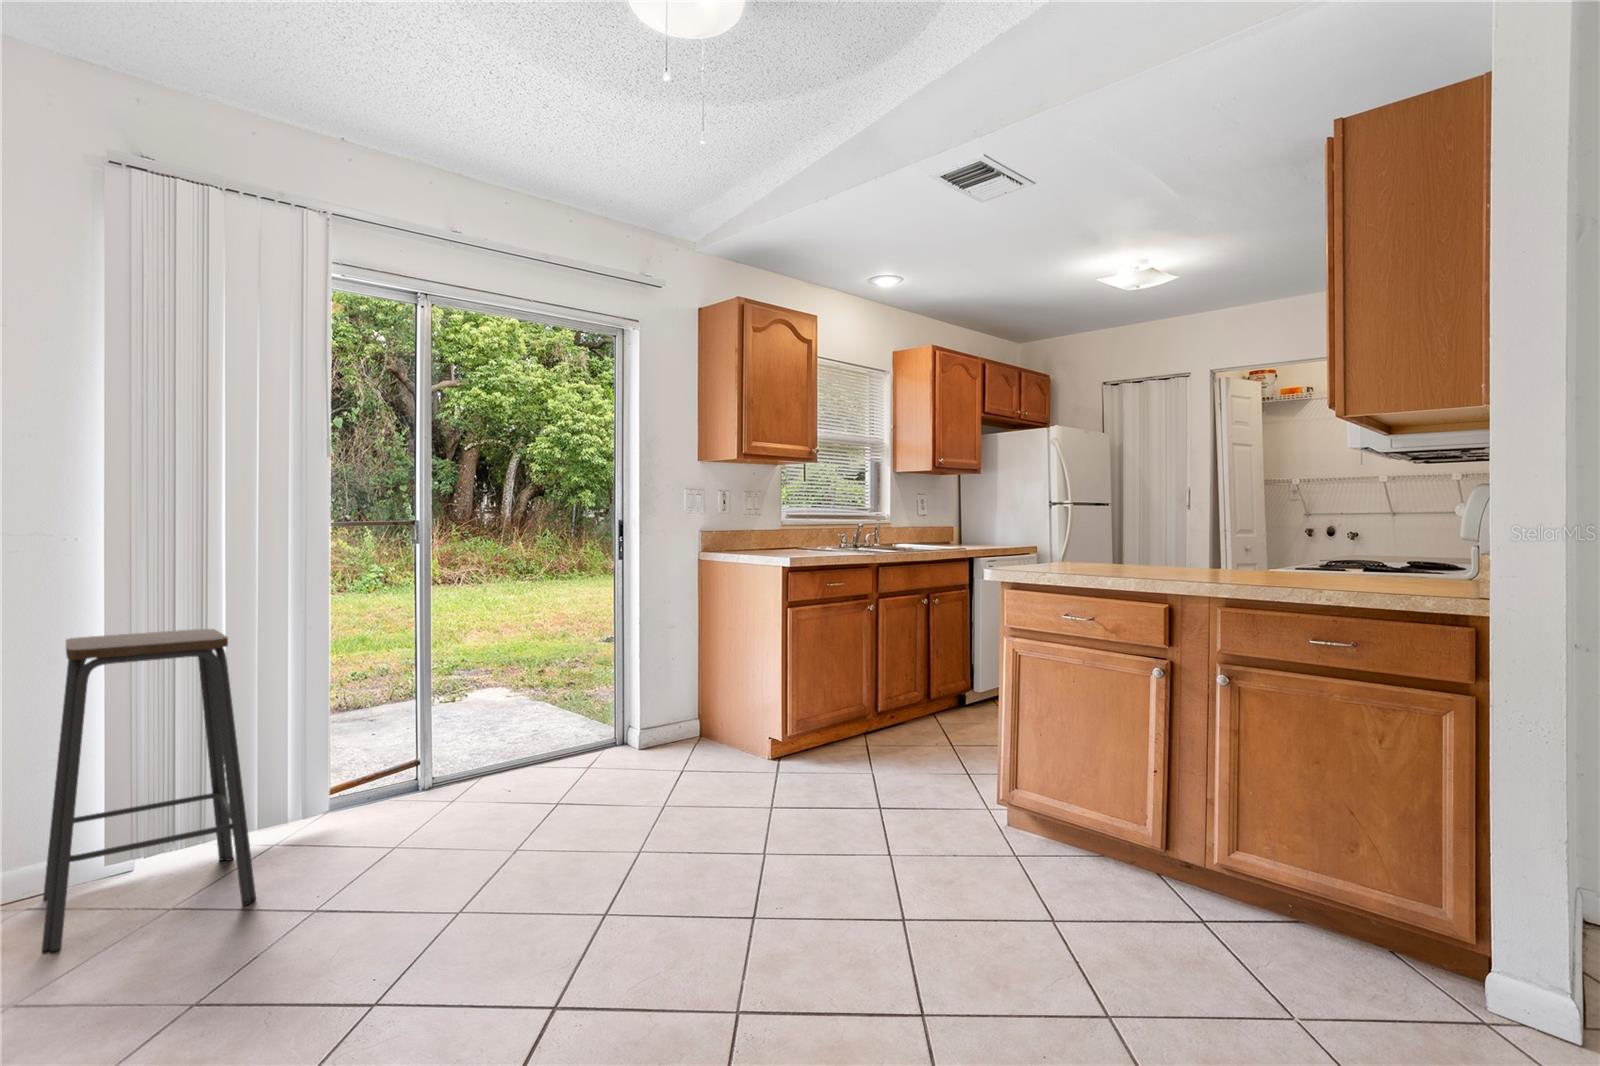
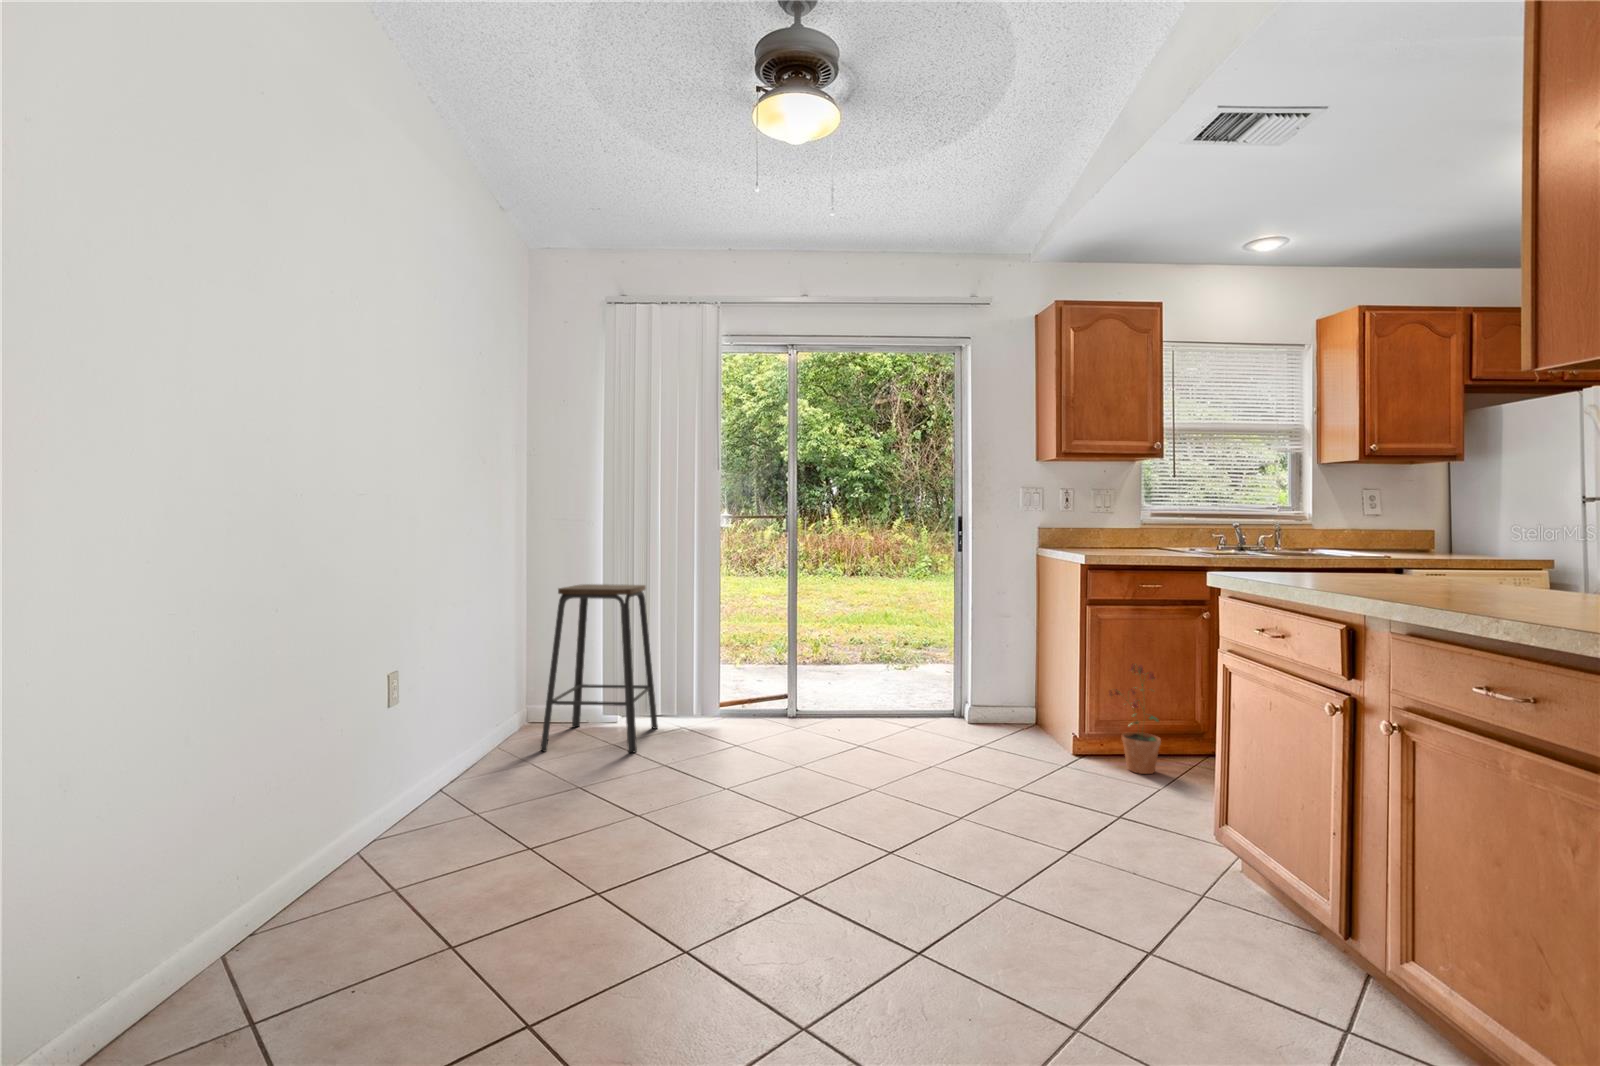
potted plant: none [809,660,863,764] -> present [1109,664,1161,774]

